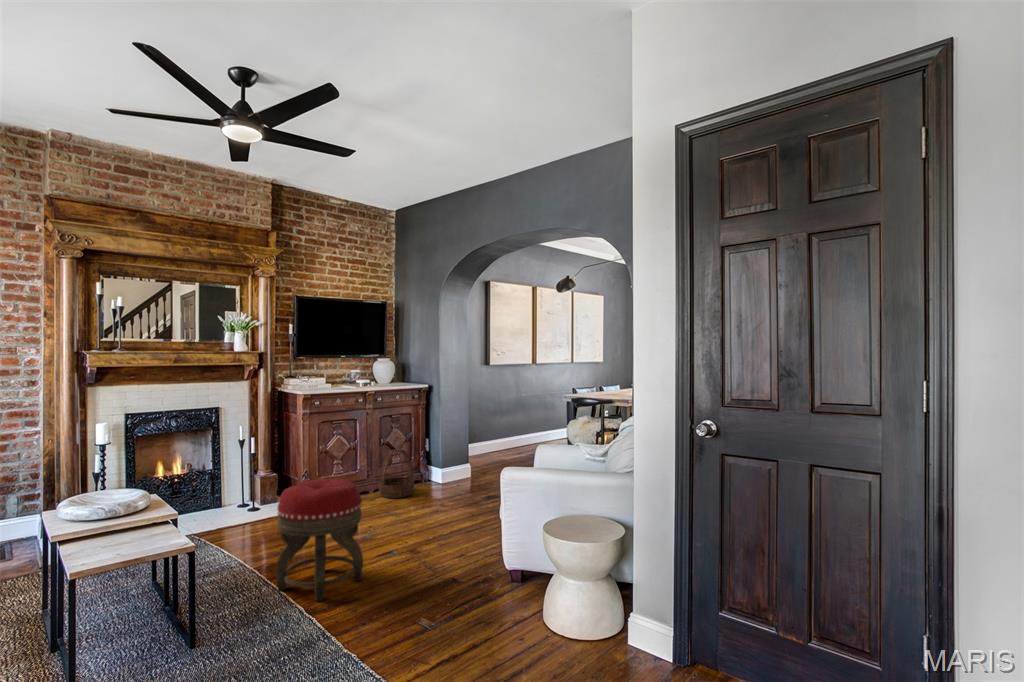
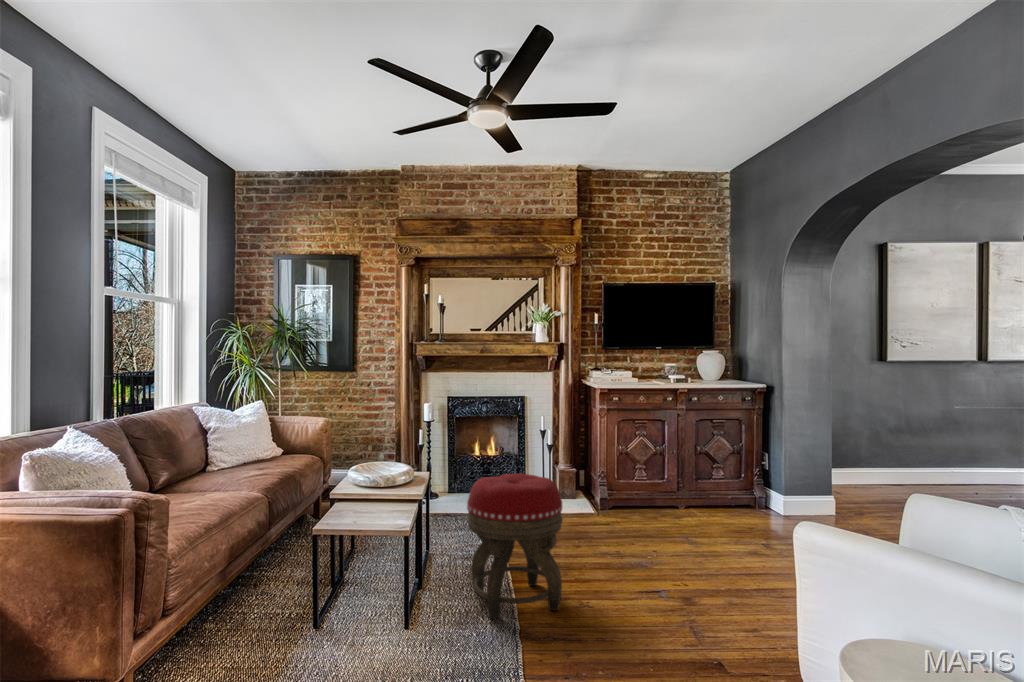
basket: present [379,449,414,498] -> none [684,463,731,526]

